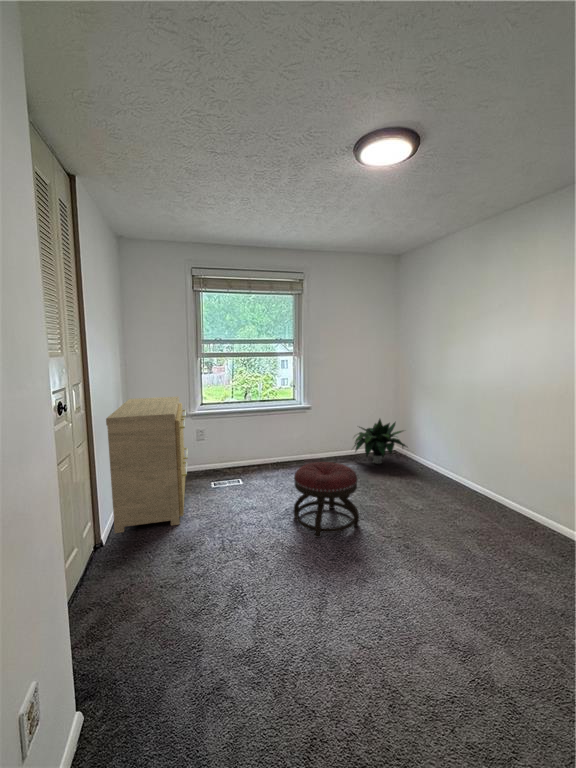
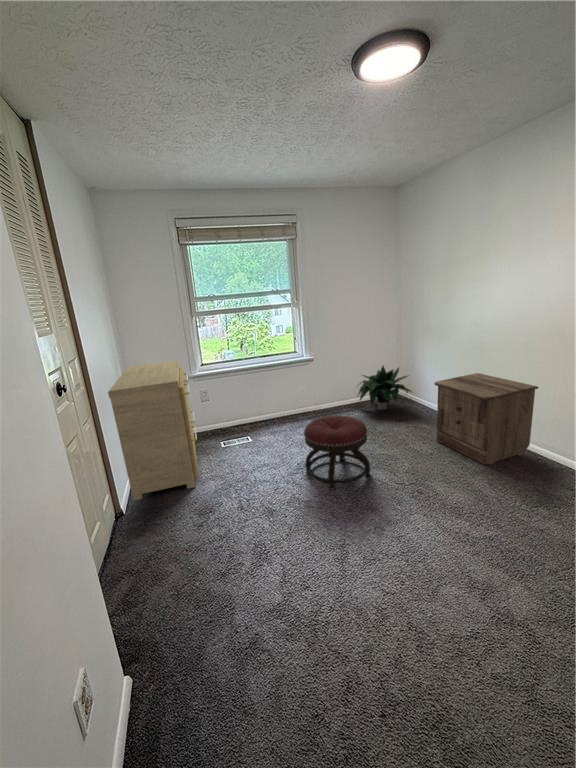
nightstand: none [428,431,530,525] -> present [434,373,538,465]

